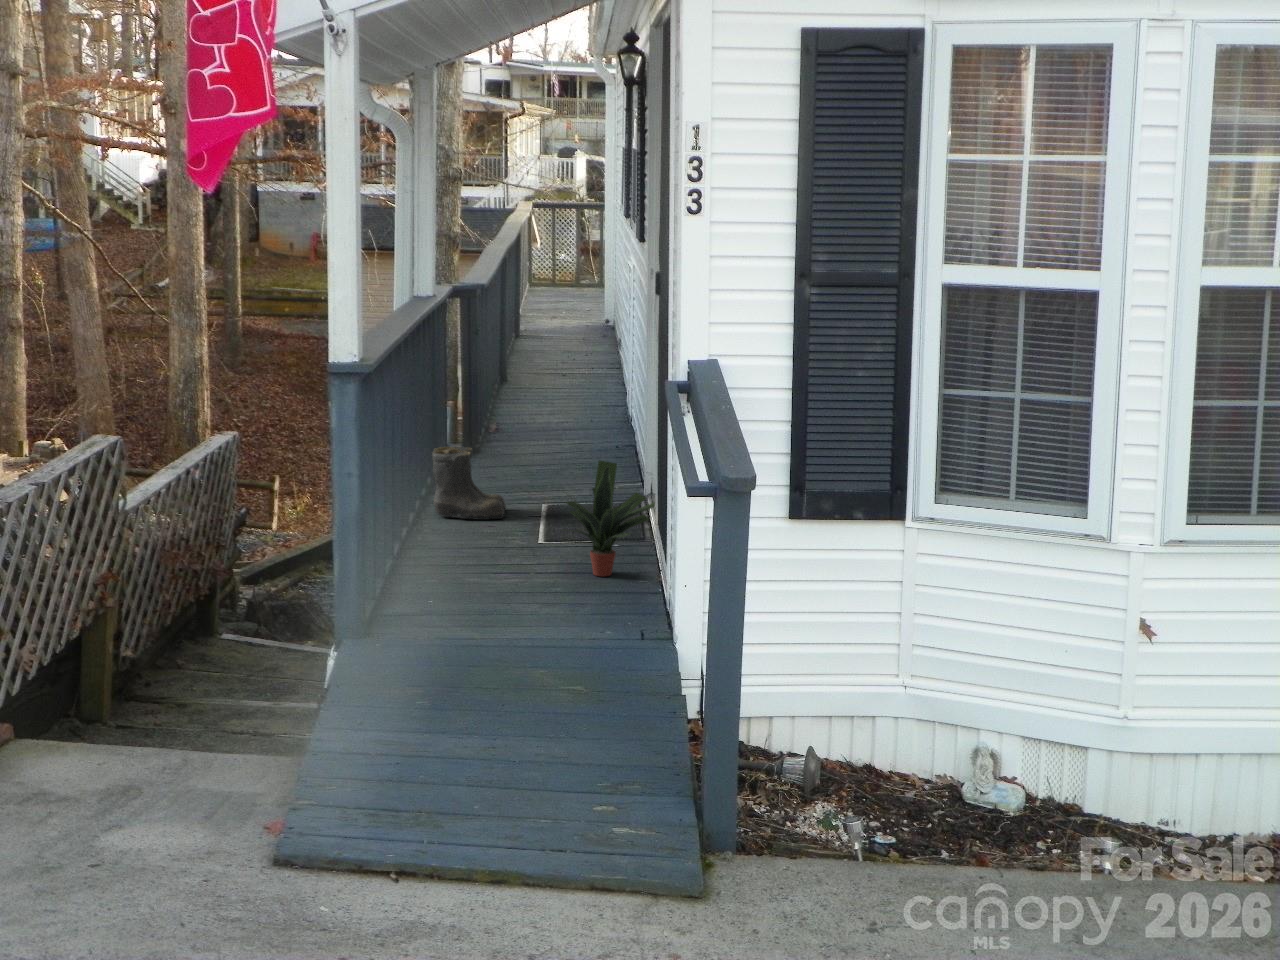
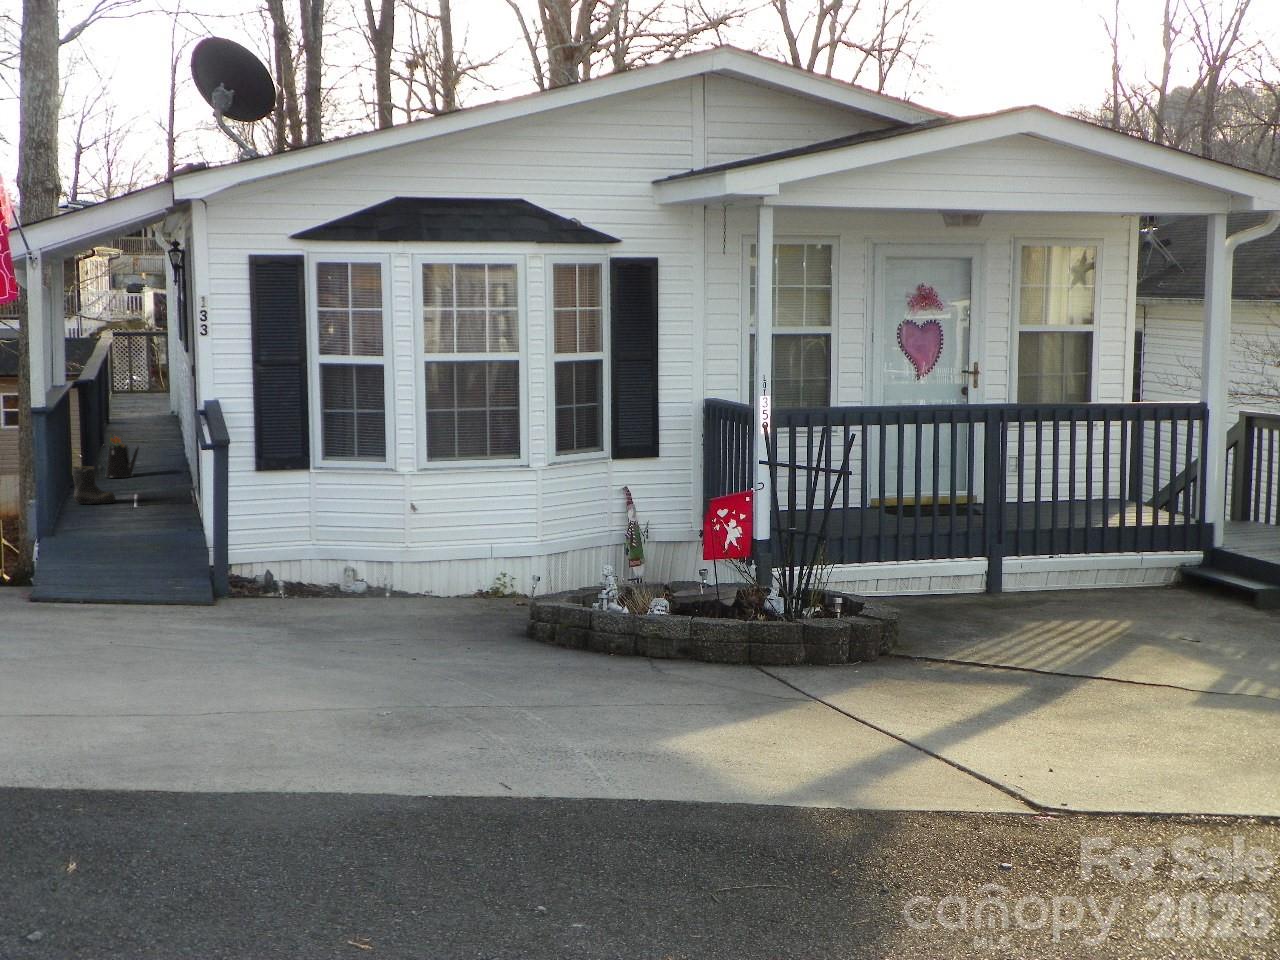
watering can: none [491,368,553,451] -> present [104,434,139,478]
potted plant: present [564,461,655,576] -> none [147,462,197,518]

